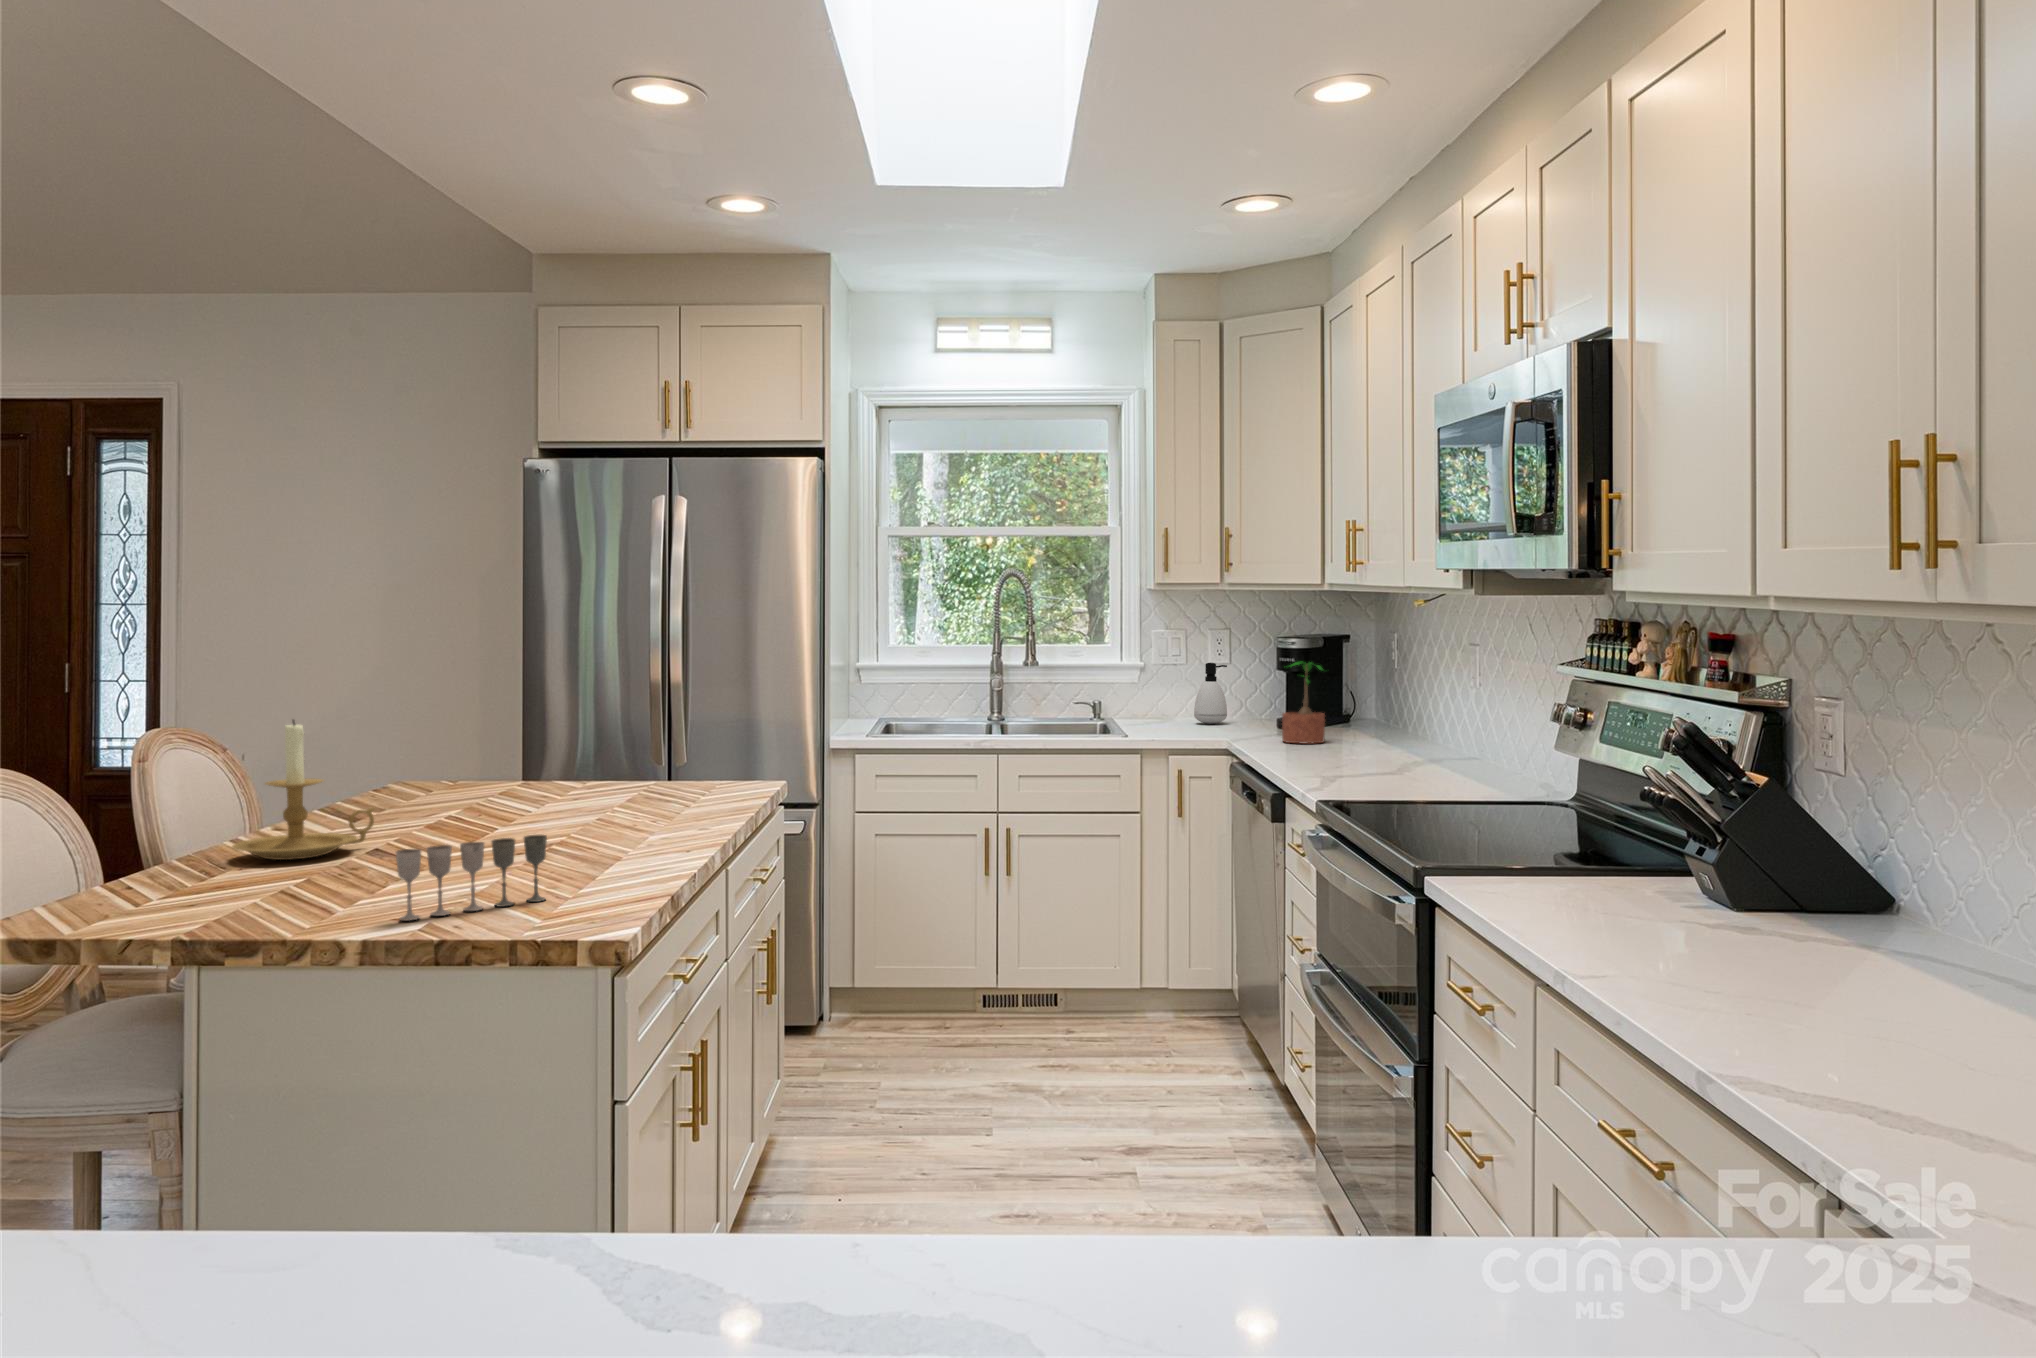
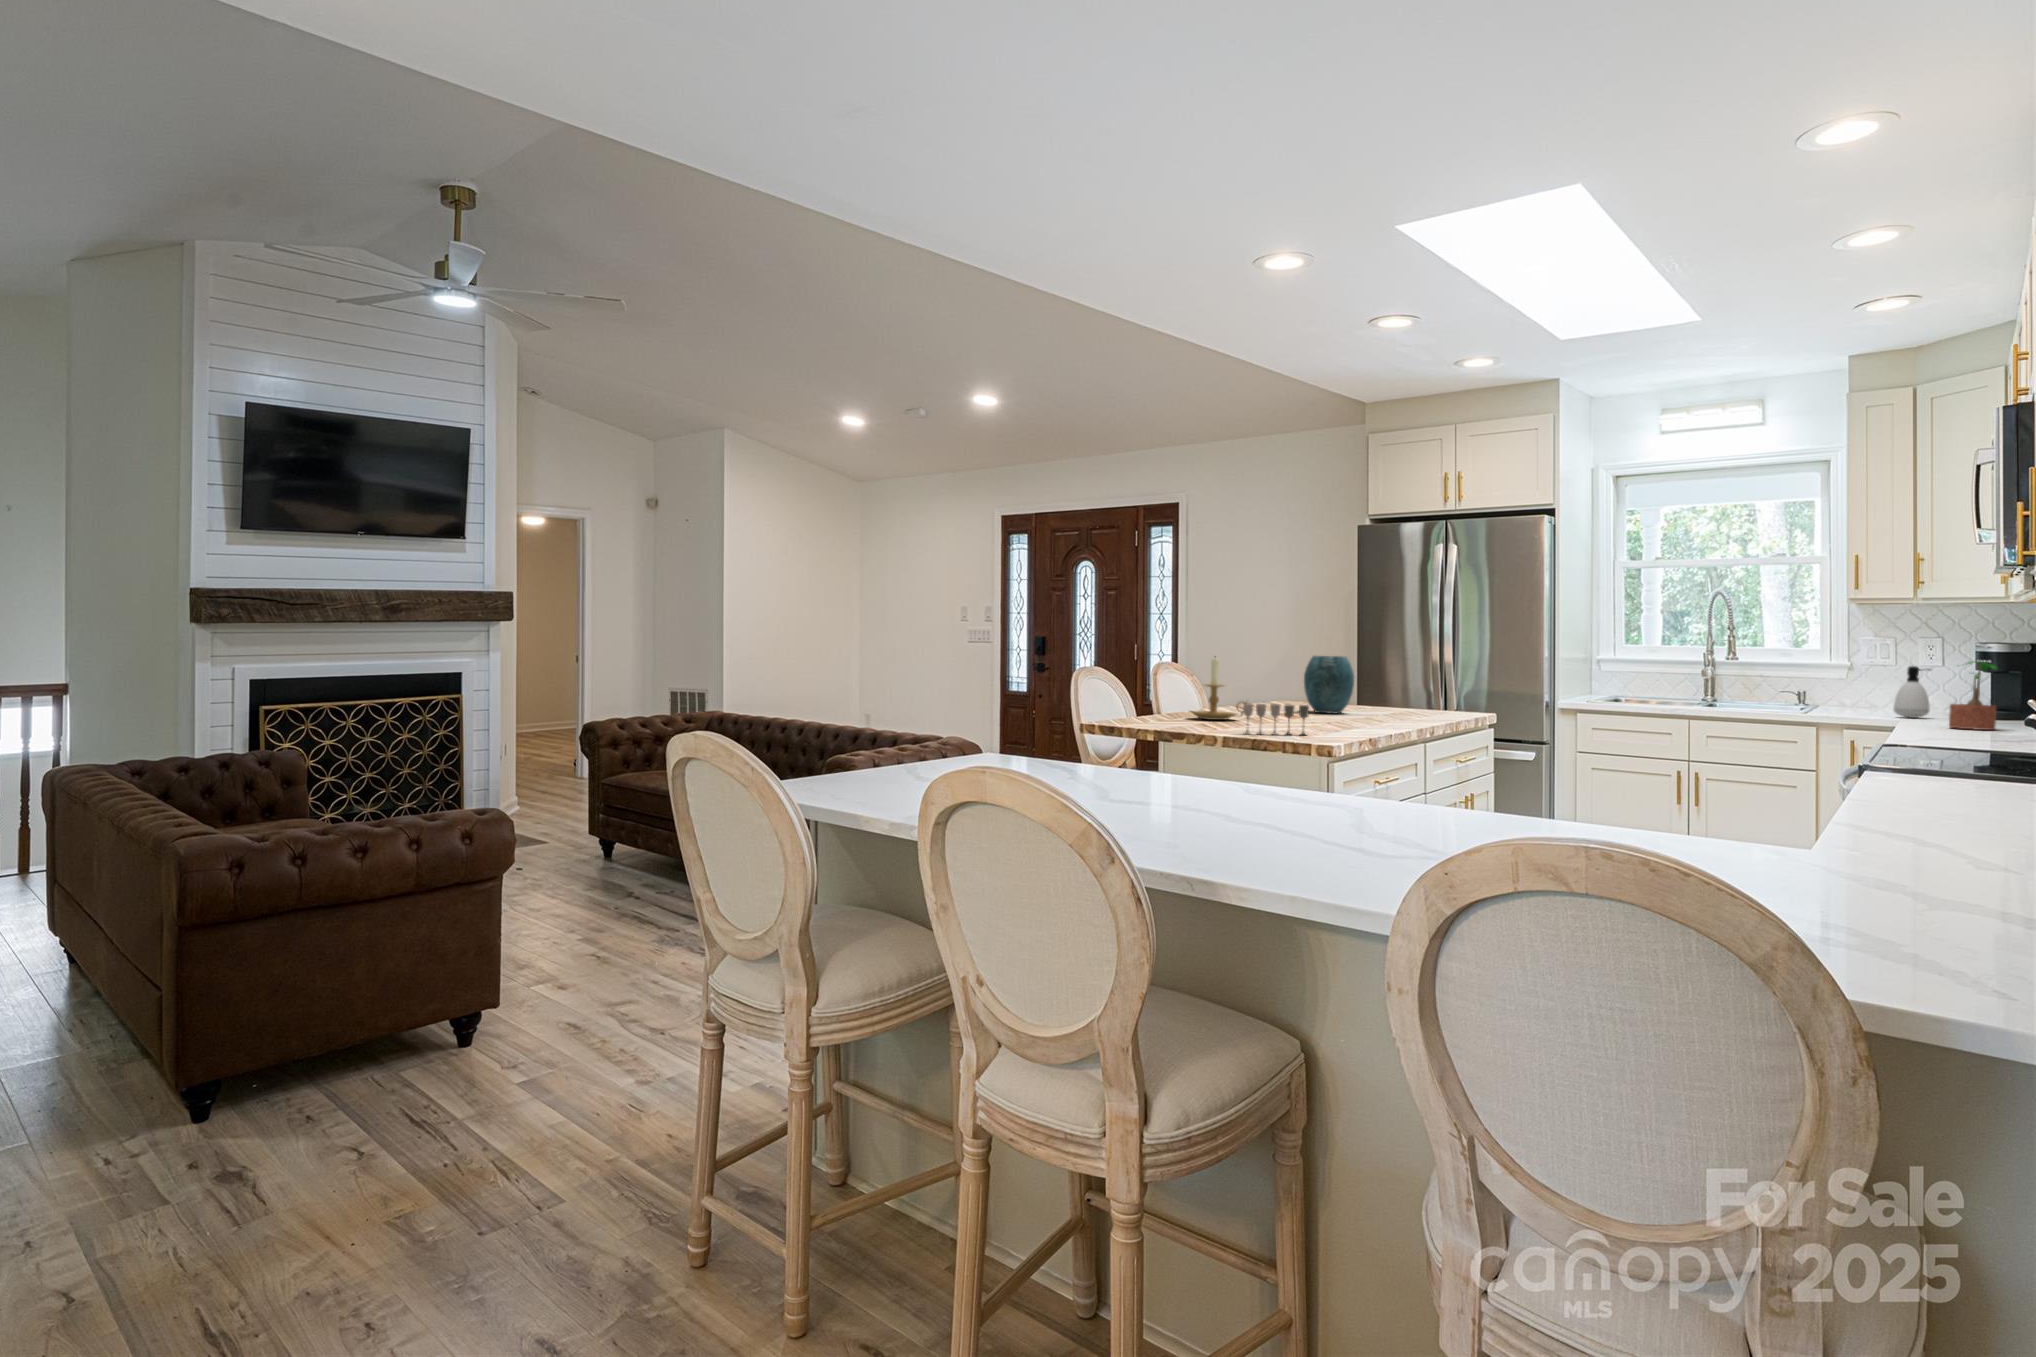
vase: none [468,690,563,797] -> present [1304,656,1354,714]

